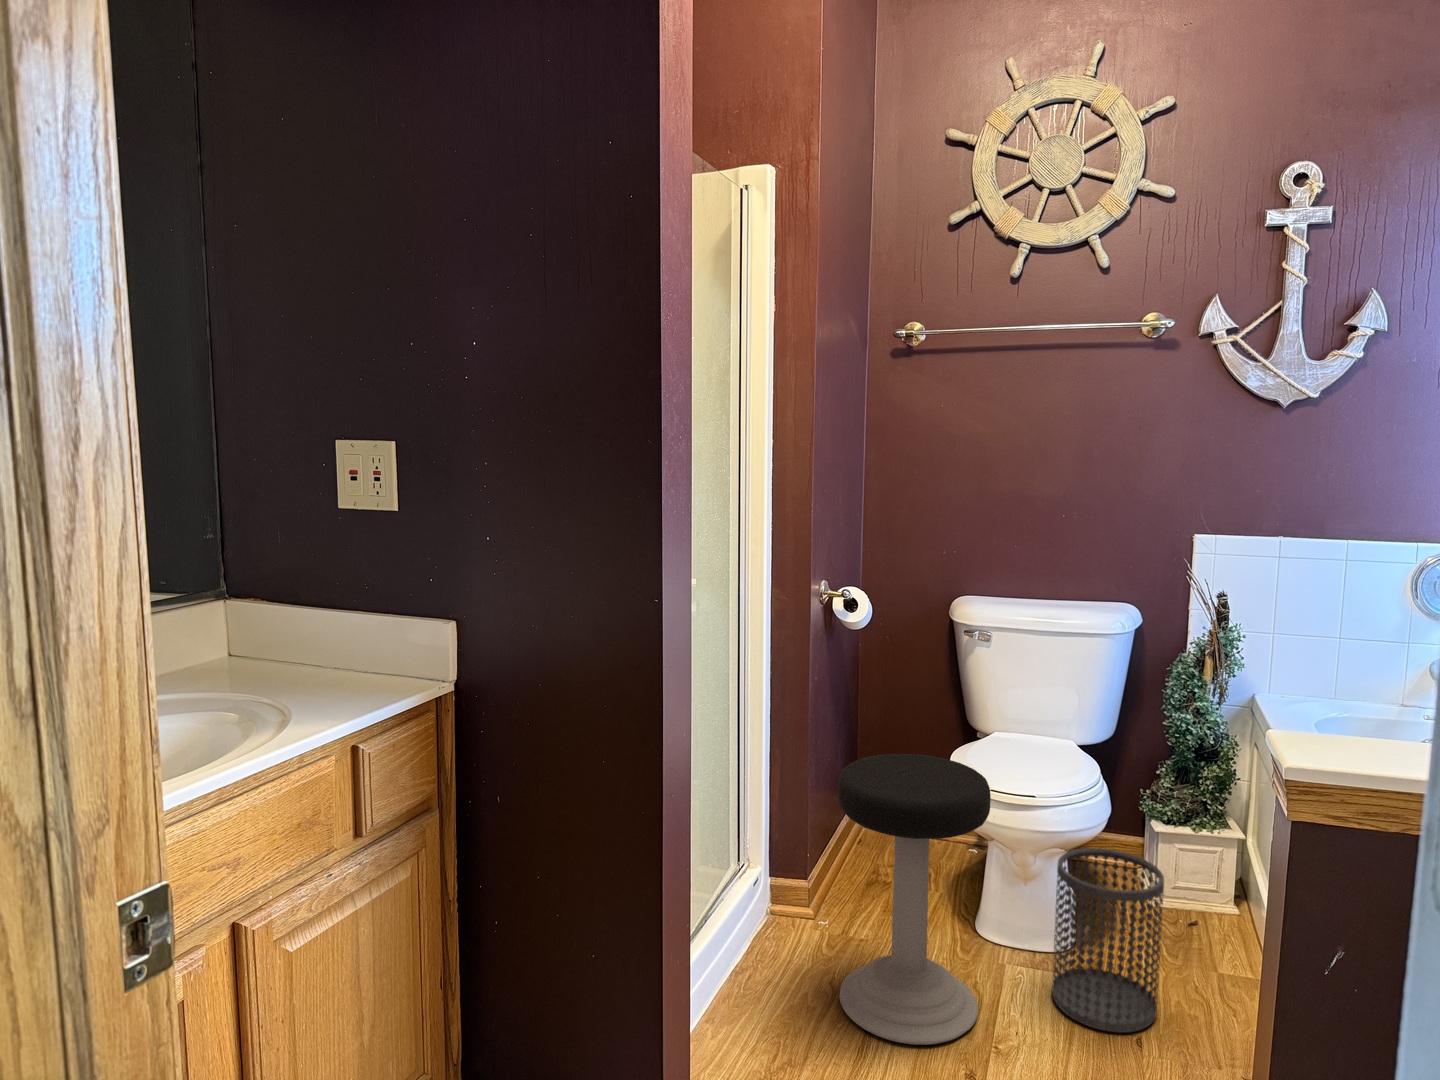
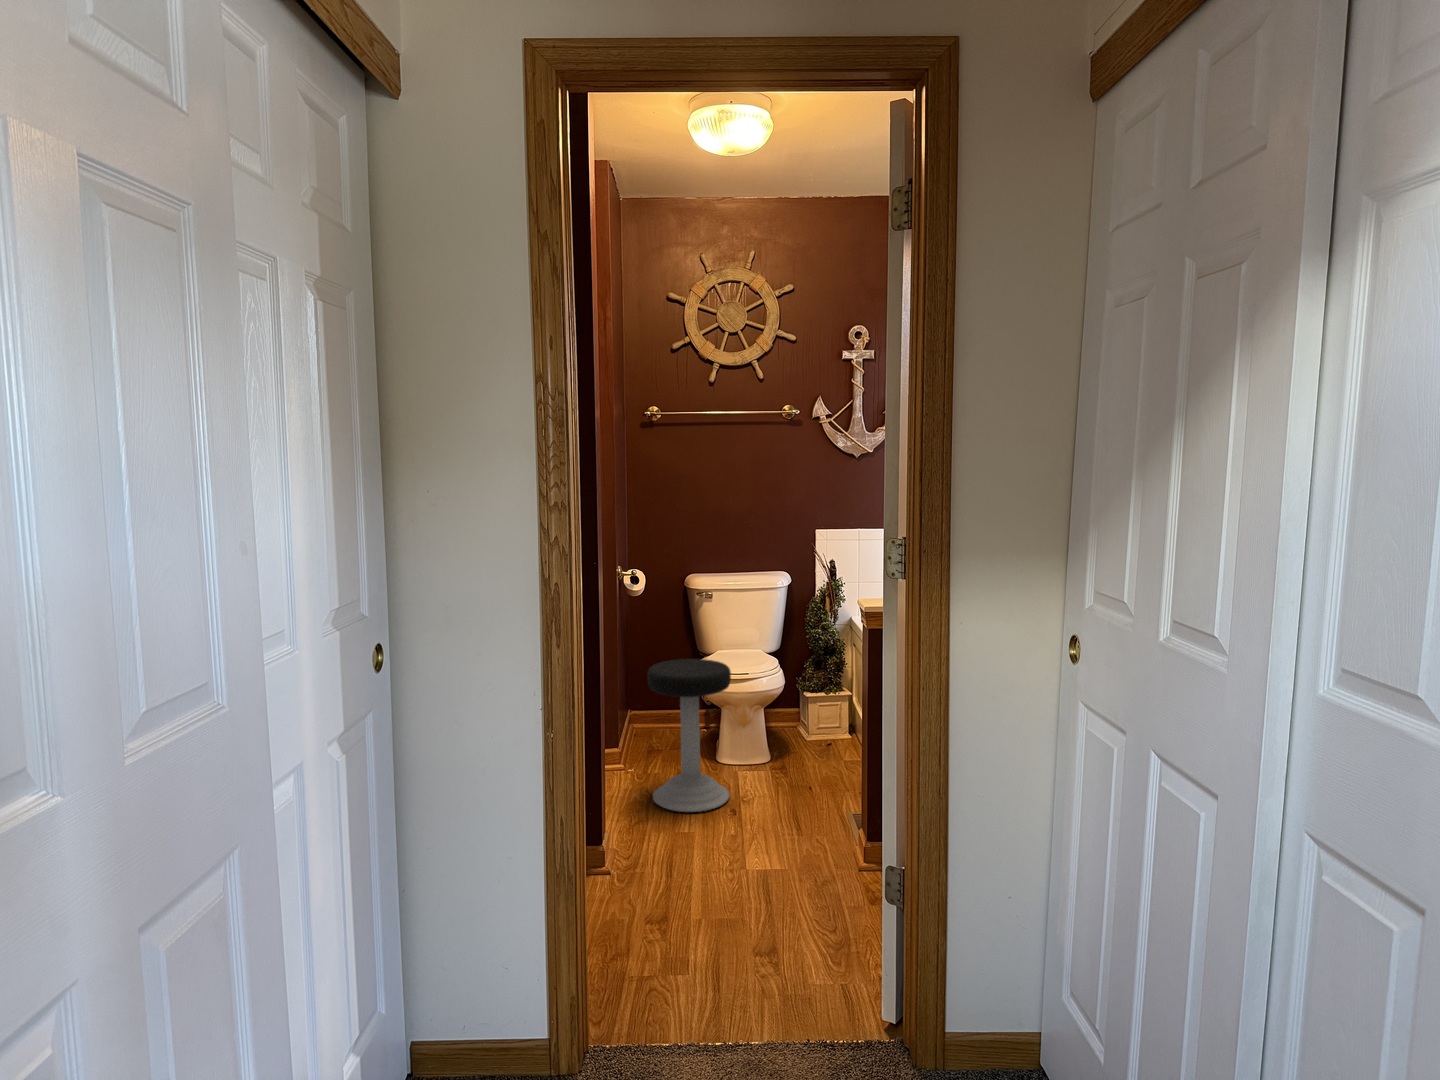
wastebasket: present [1052,848,1164,1033] -> none [764,700,817,791]

